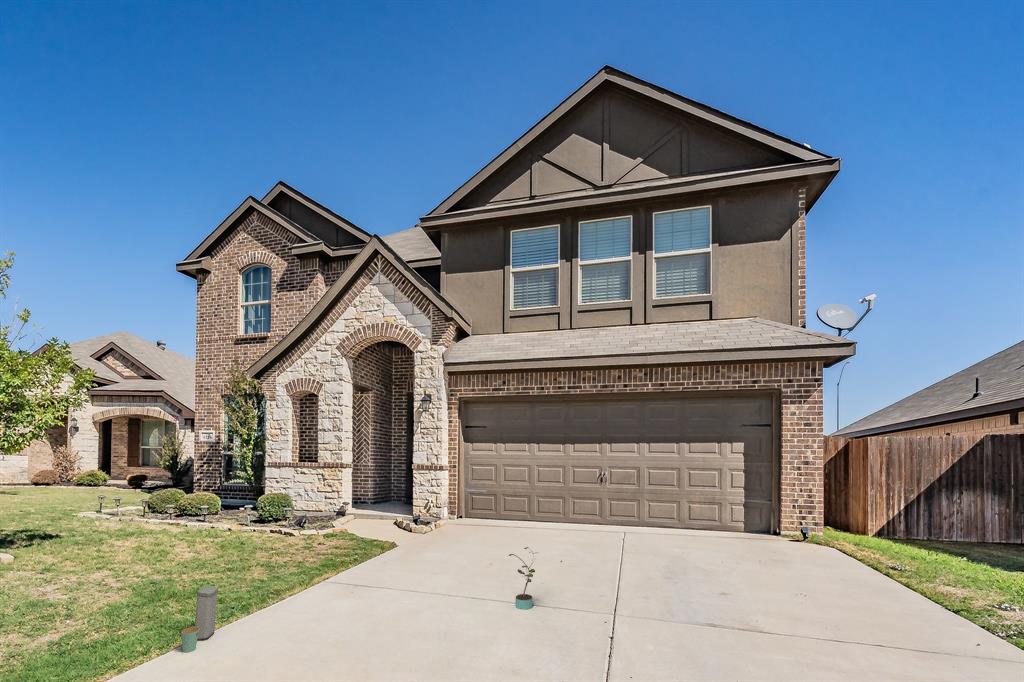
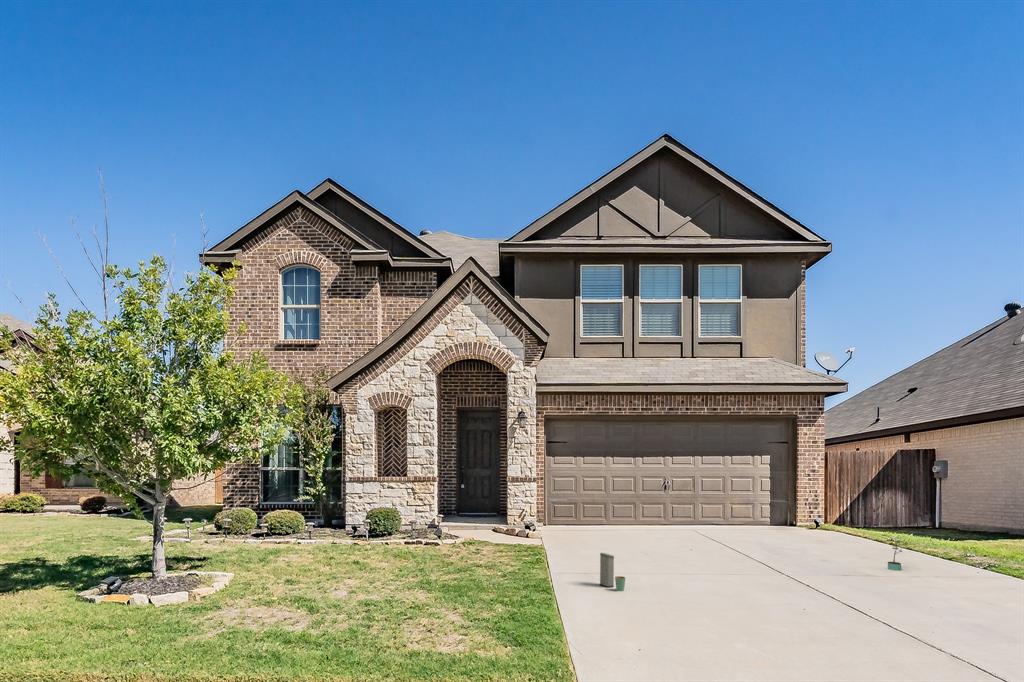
potted plant: present [509,547,535,610] -> present [882,530,908,571]

